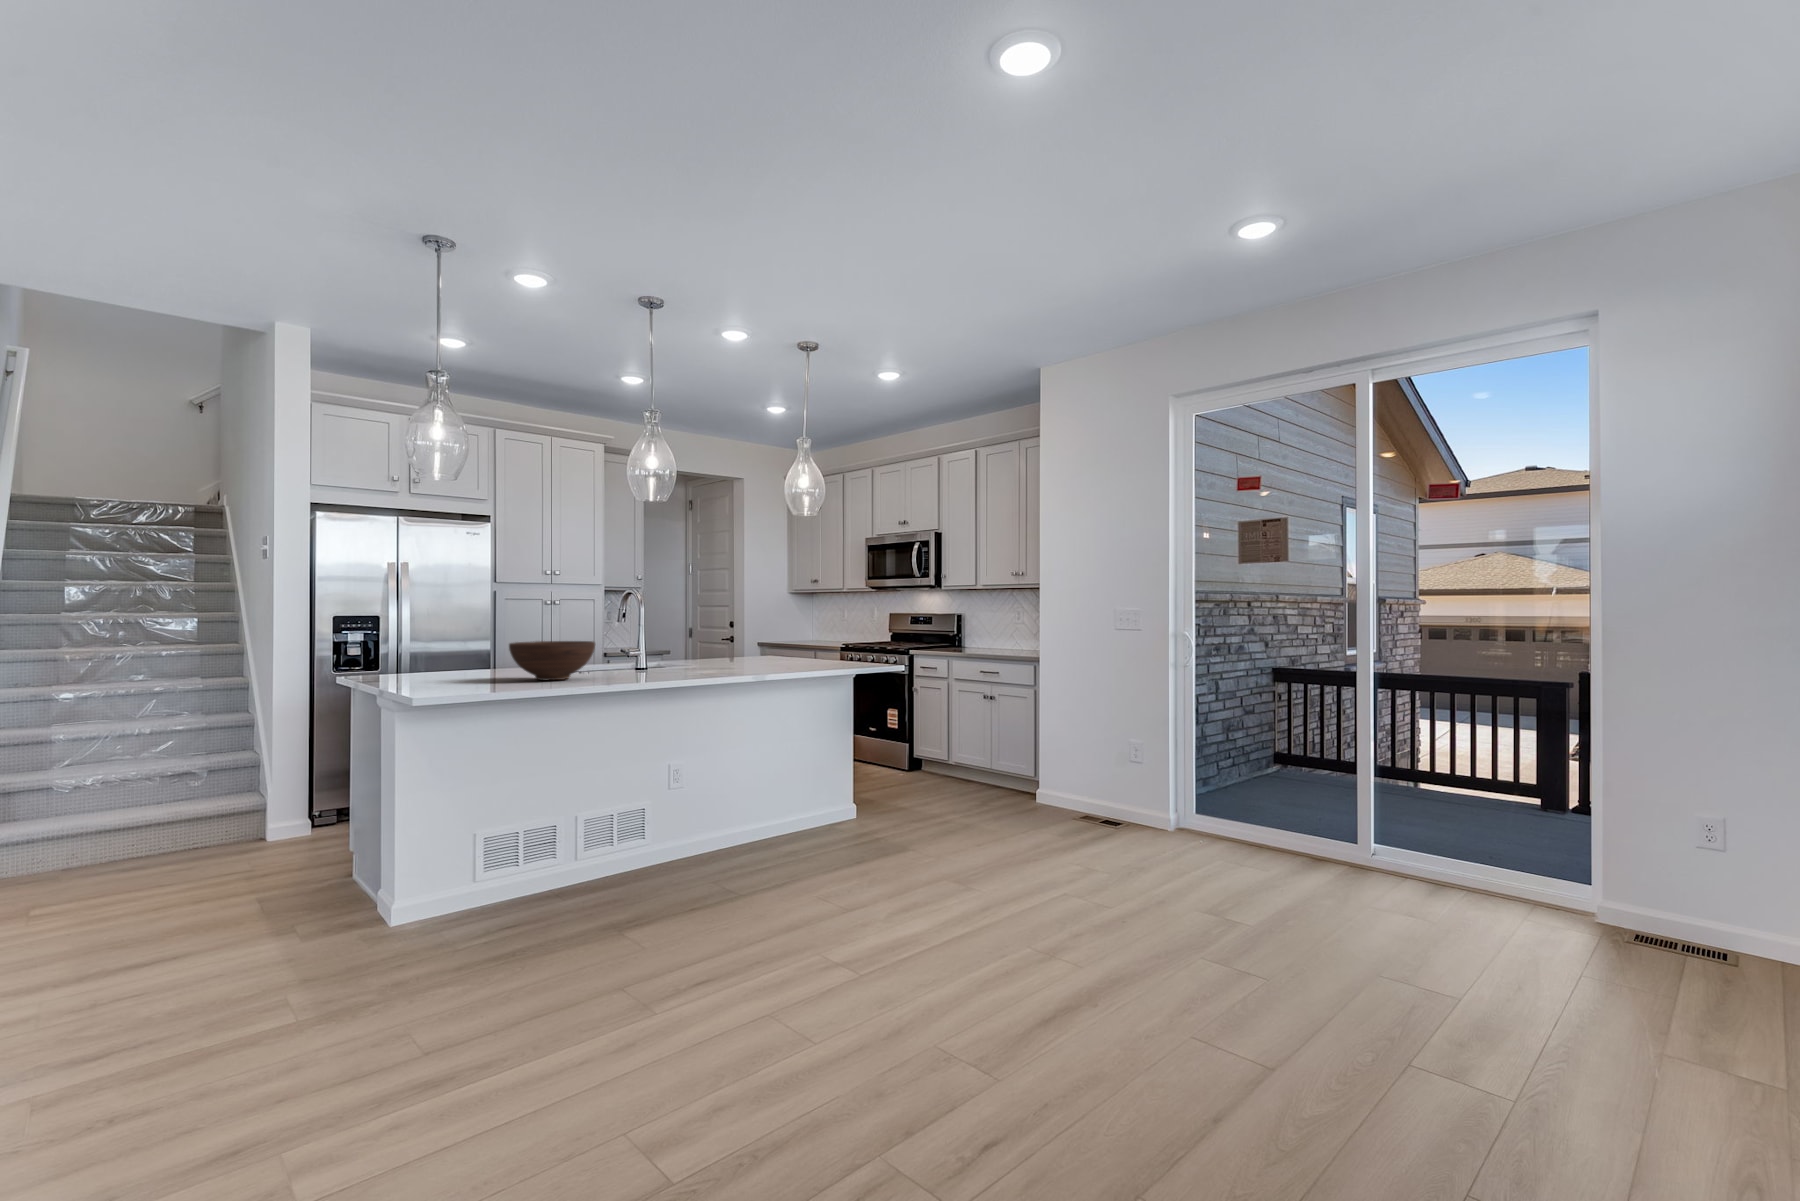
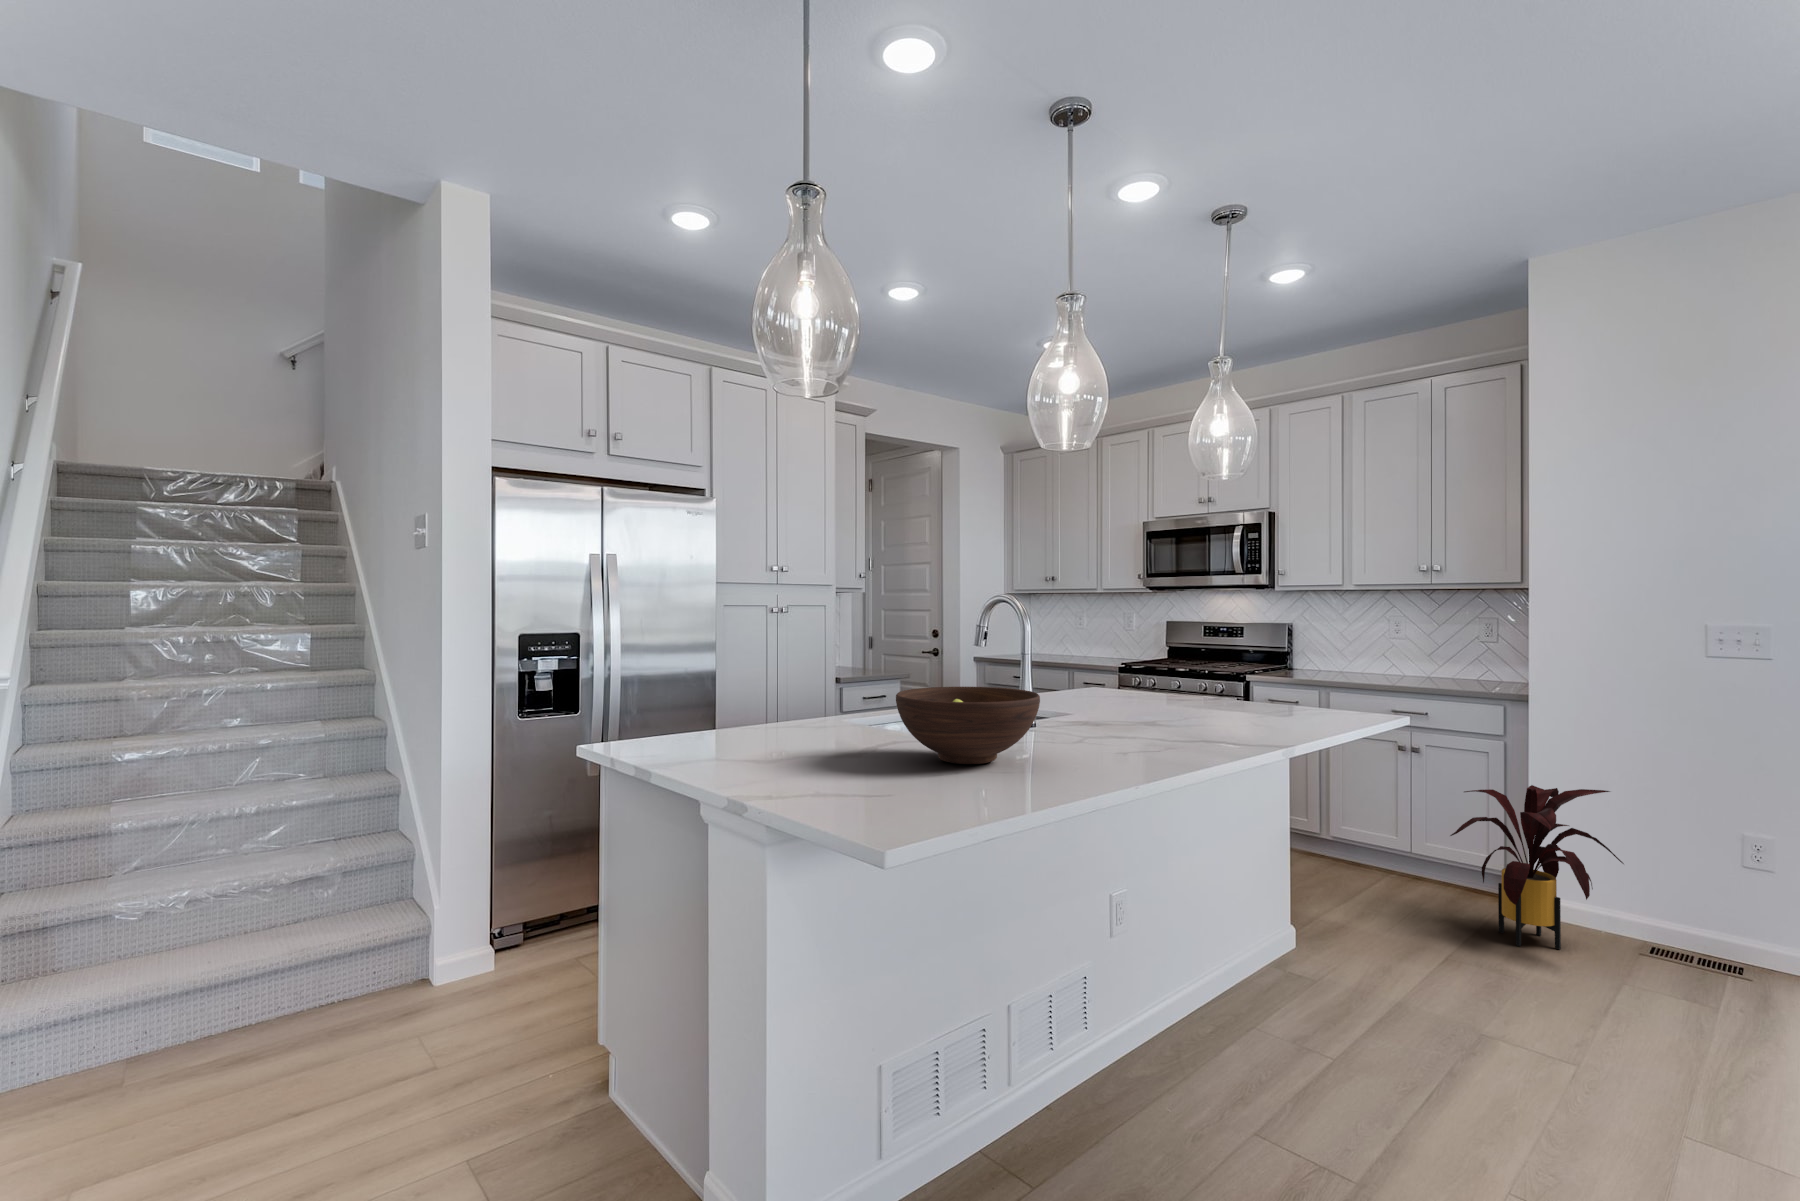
house plant: none [962,714,1060,818] -> present [1450,785,1624,949]

